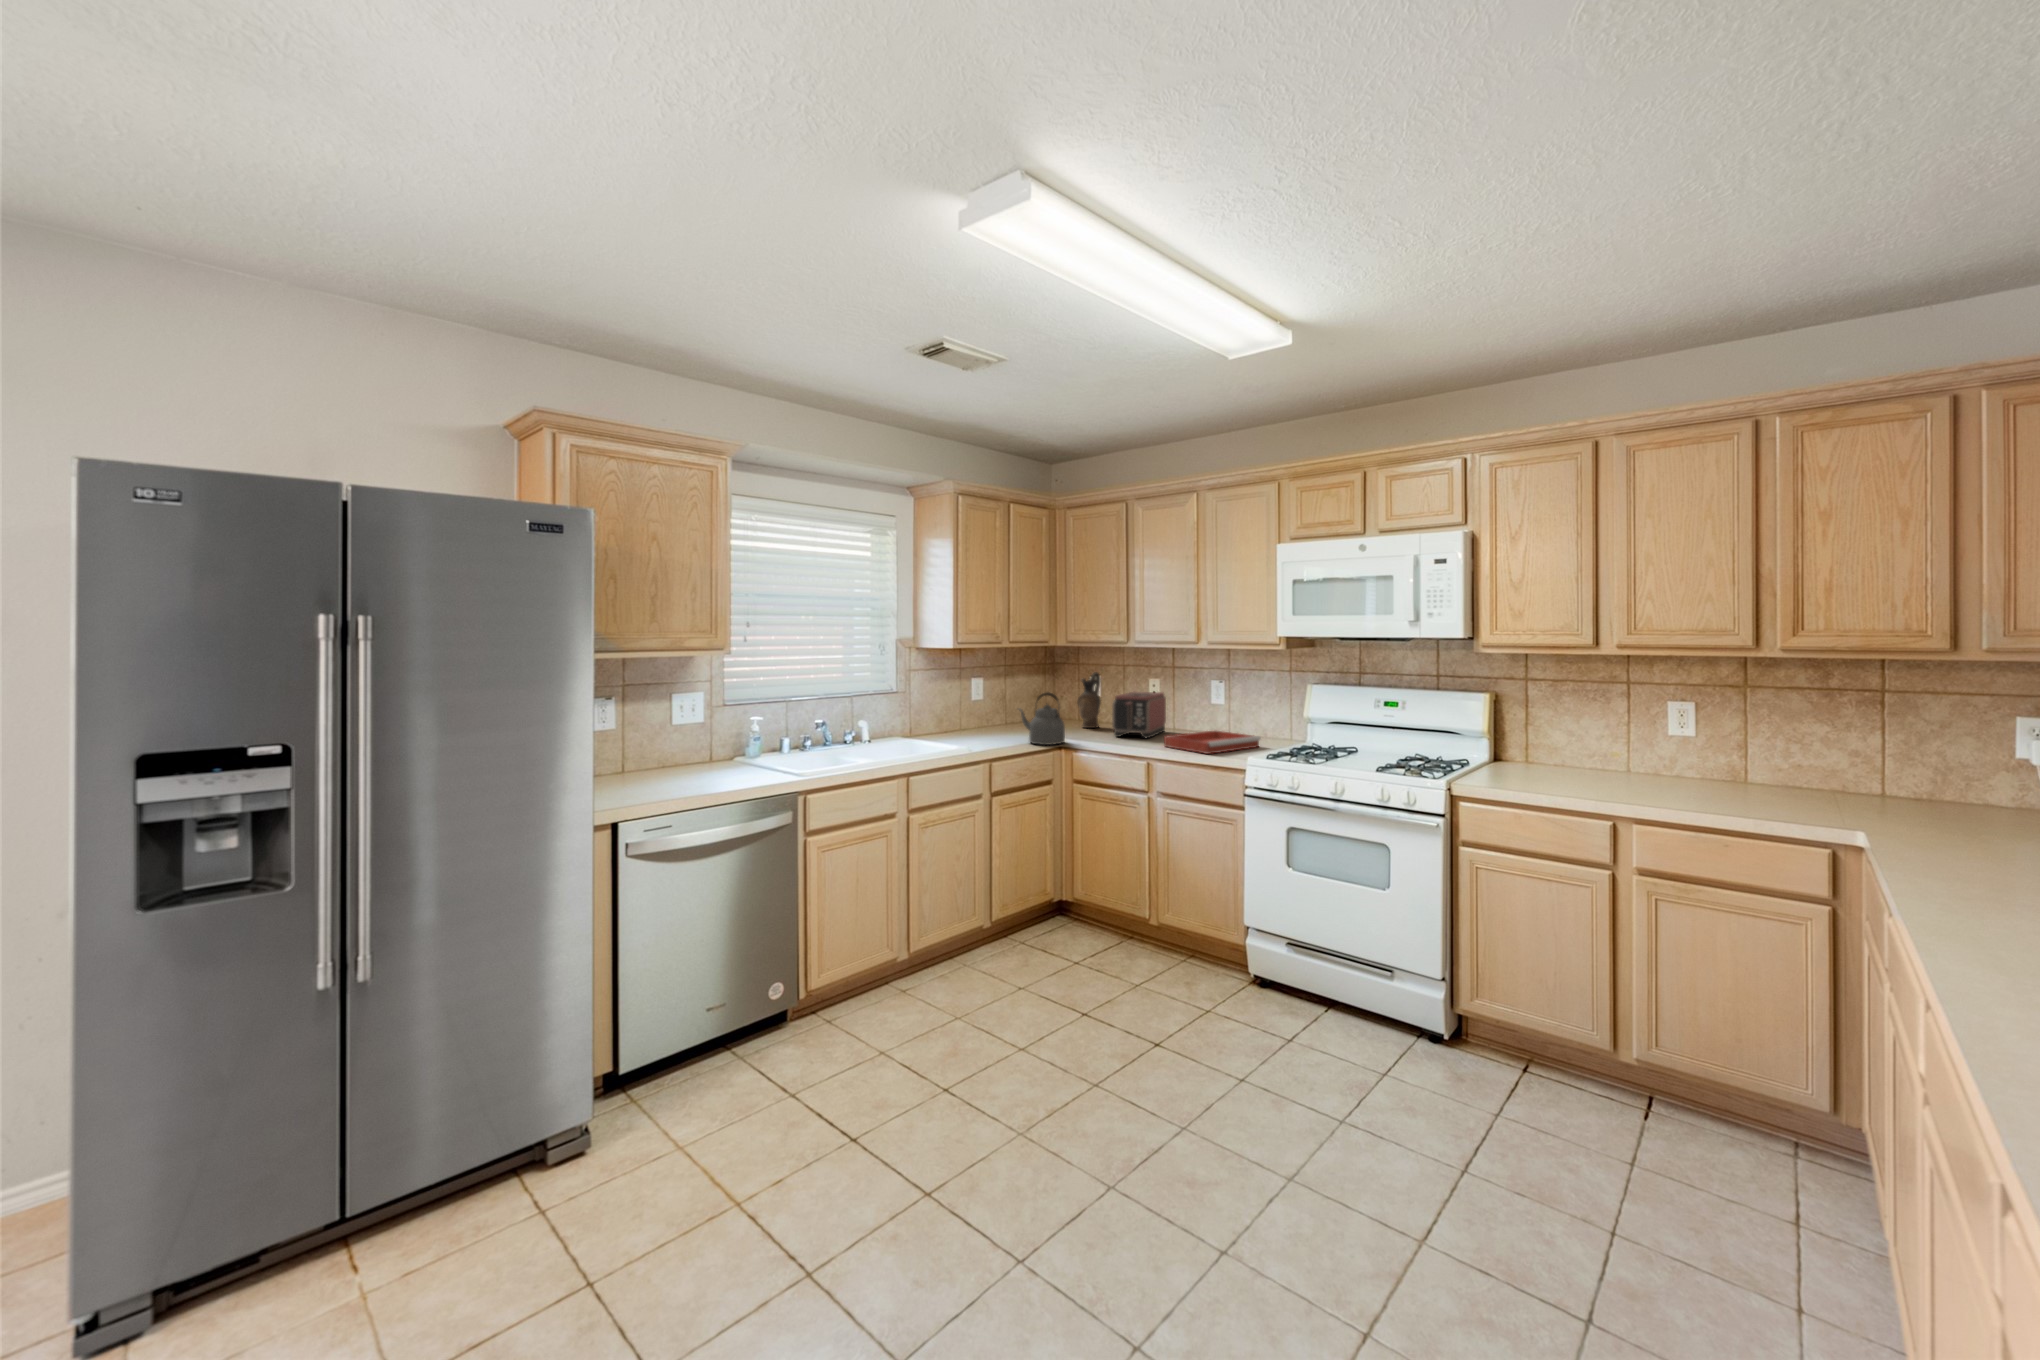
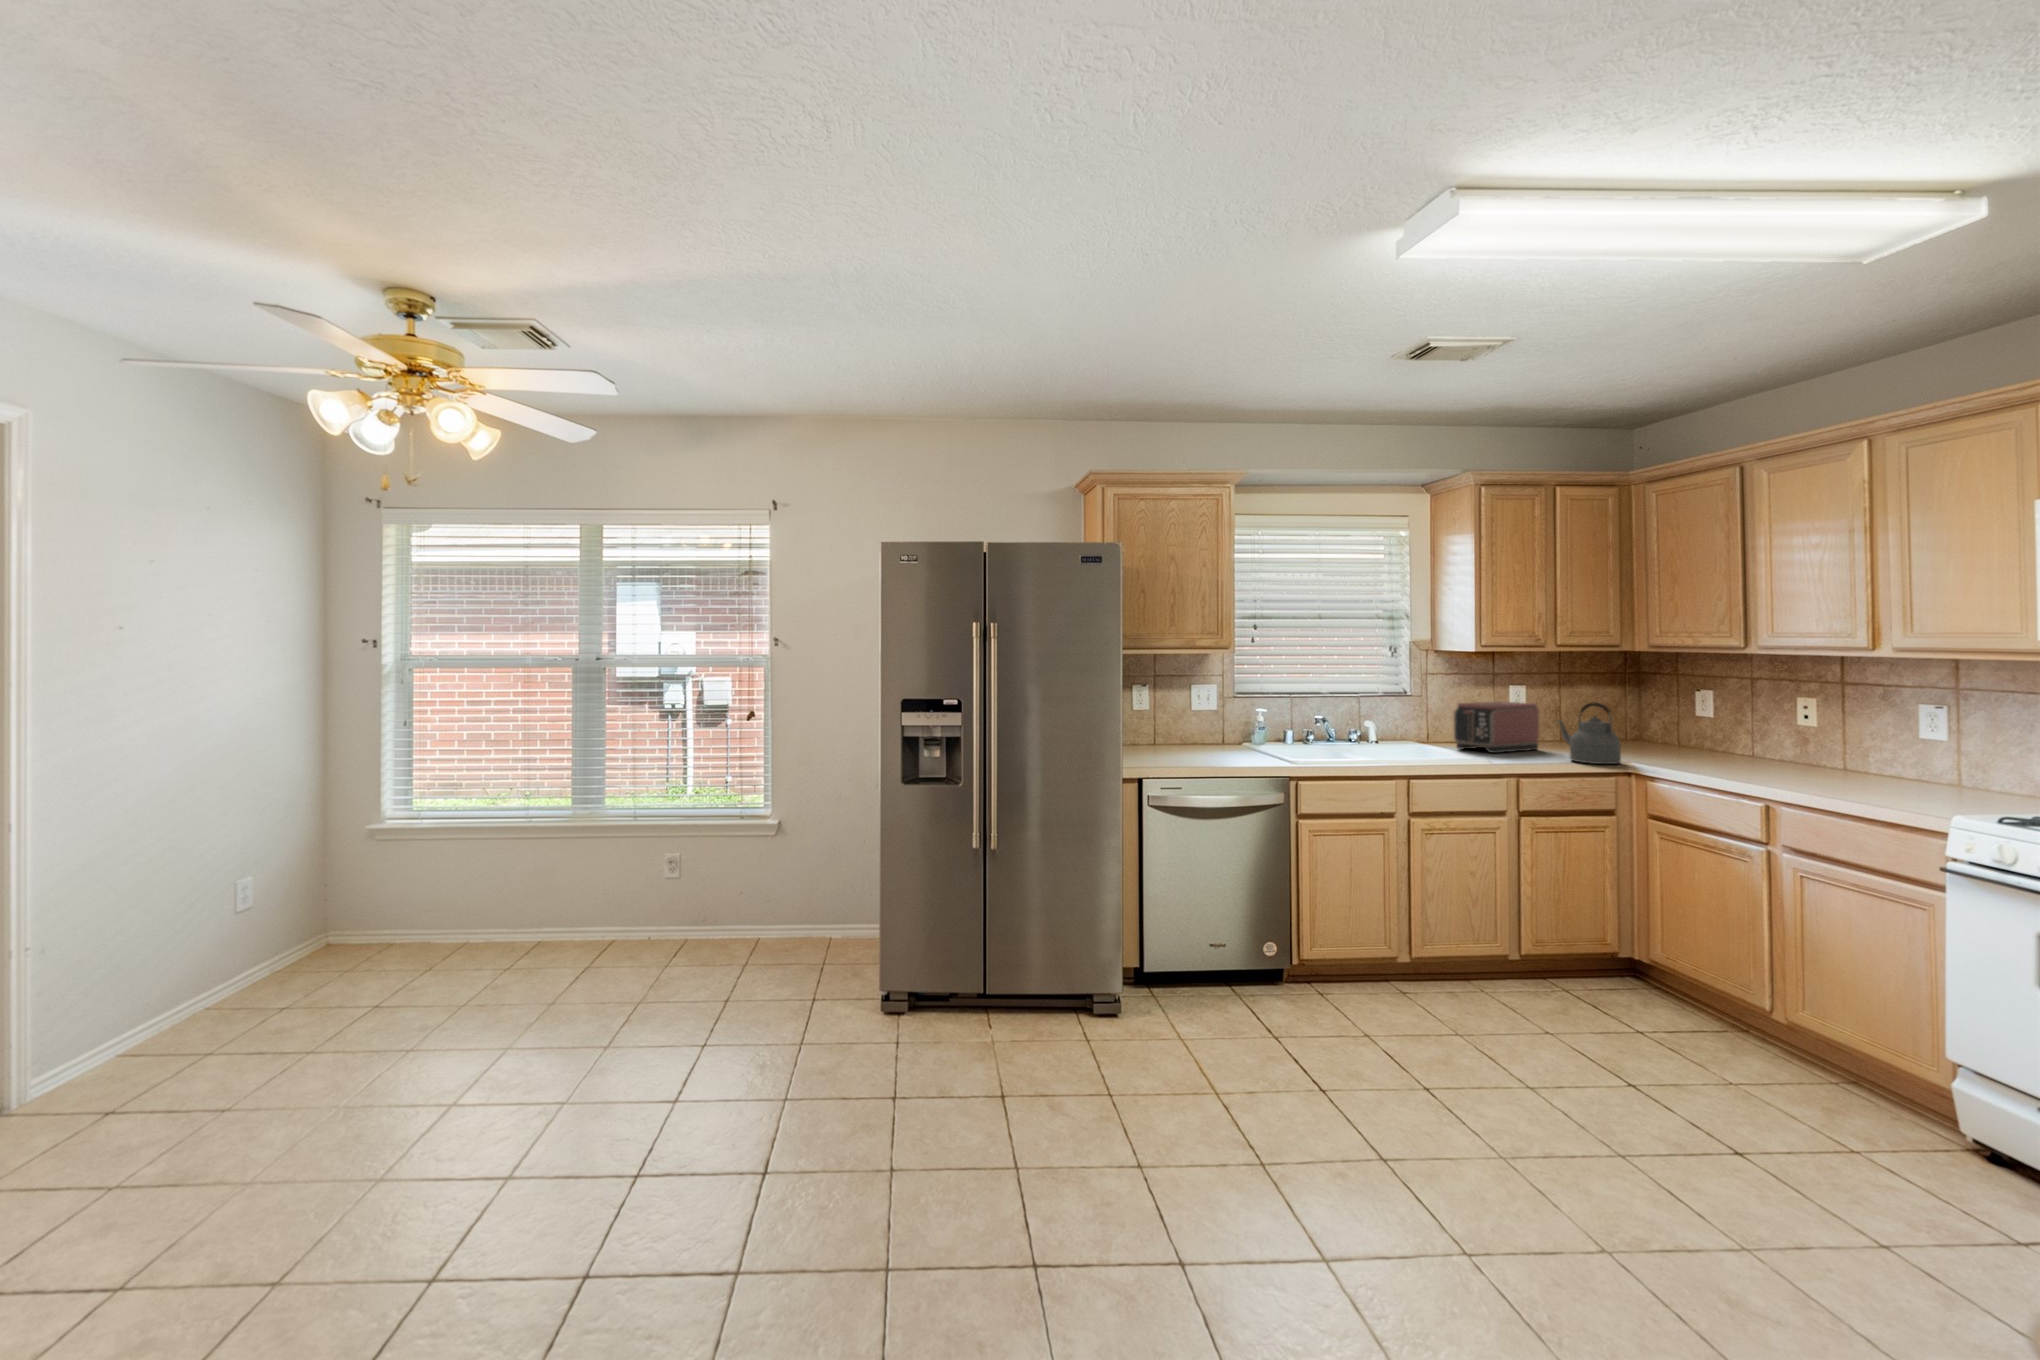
ceramic pitcher: present [1077,672,1101,728] -> none [1658,683,1698,753]
toaster: present [1112,692,1166,738] -> present [1454,701,1539,753]
tray: present [1164,731,1261,754] -> none [1775,766,1964,795]

